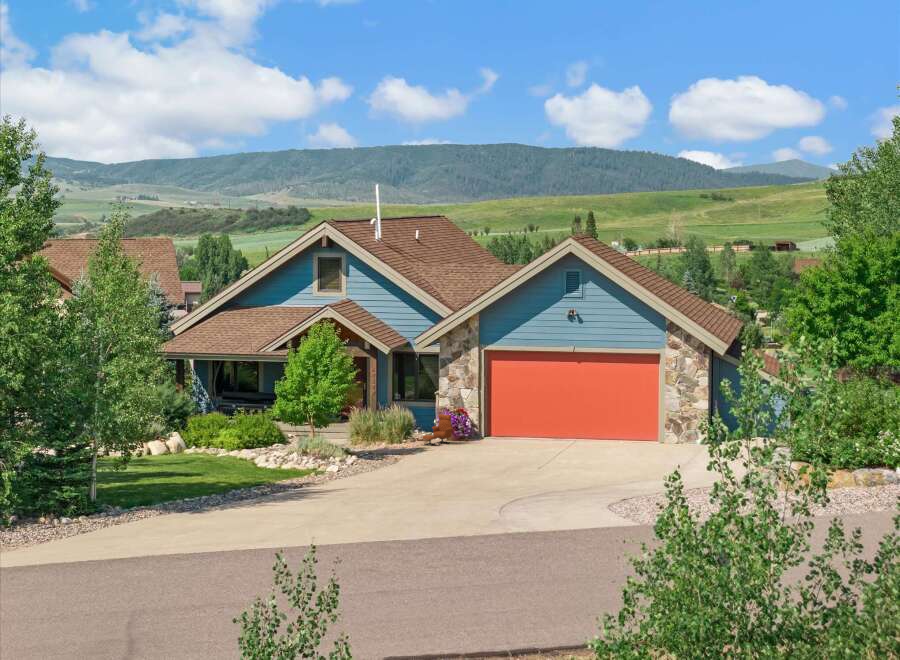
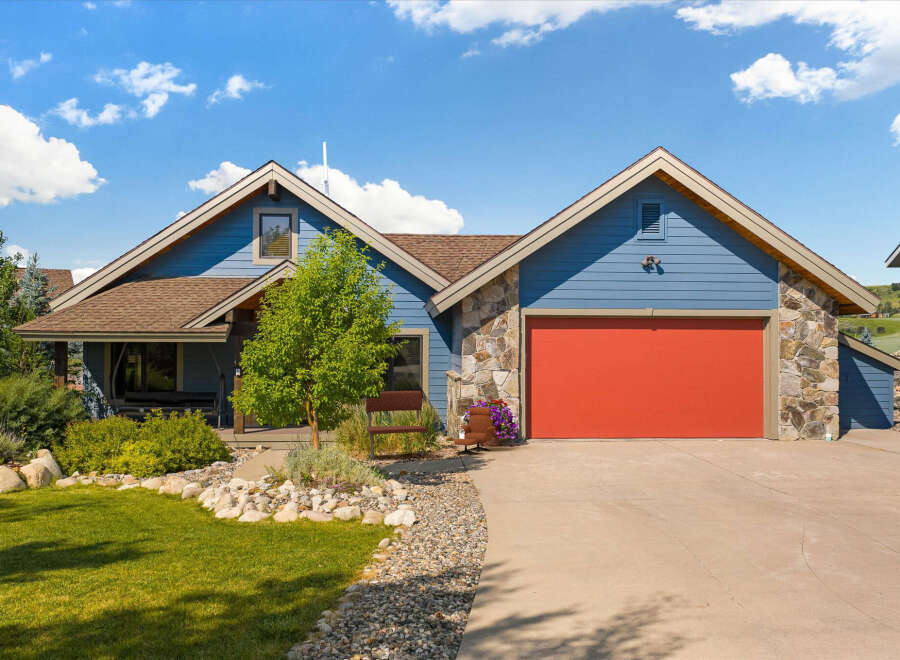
bench: none [365,402,403,446] -> present [366,391,428,459]

